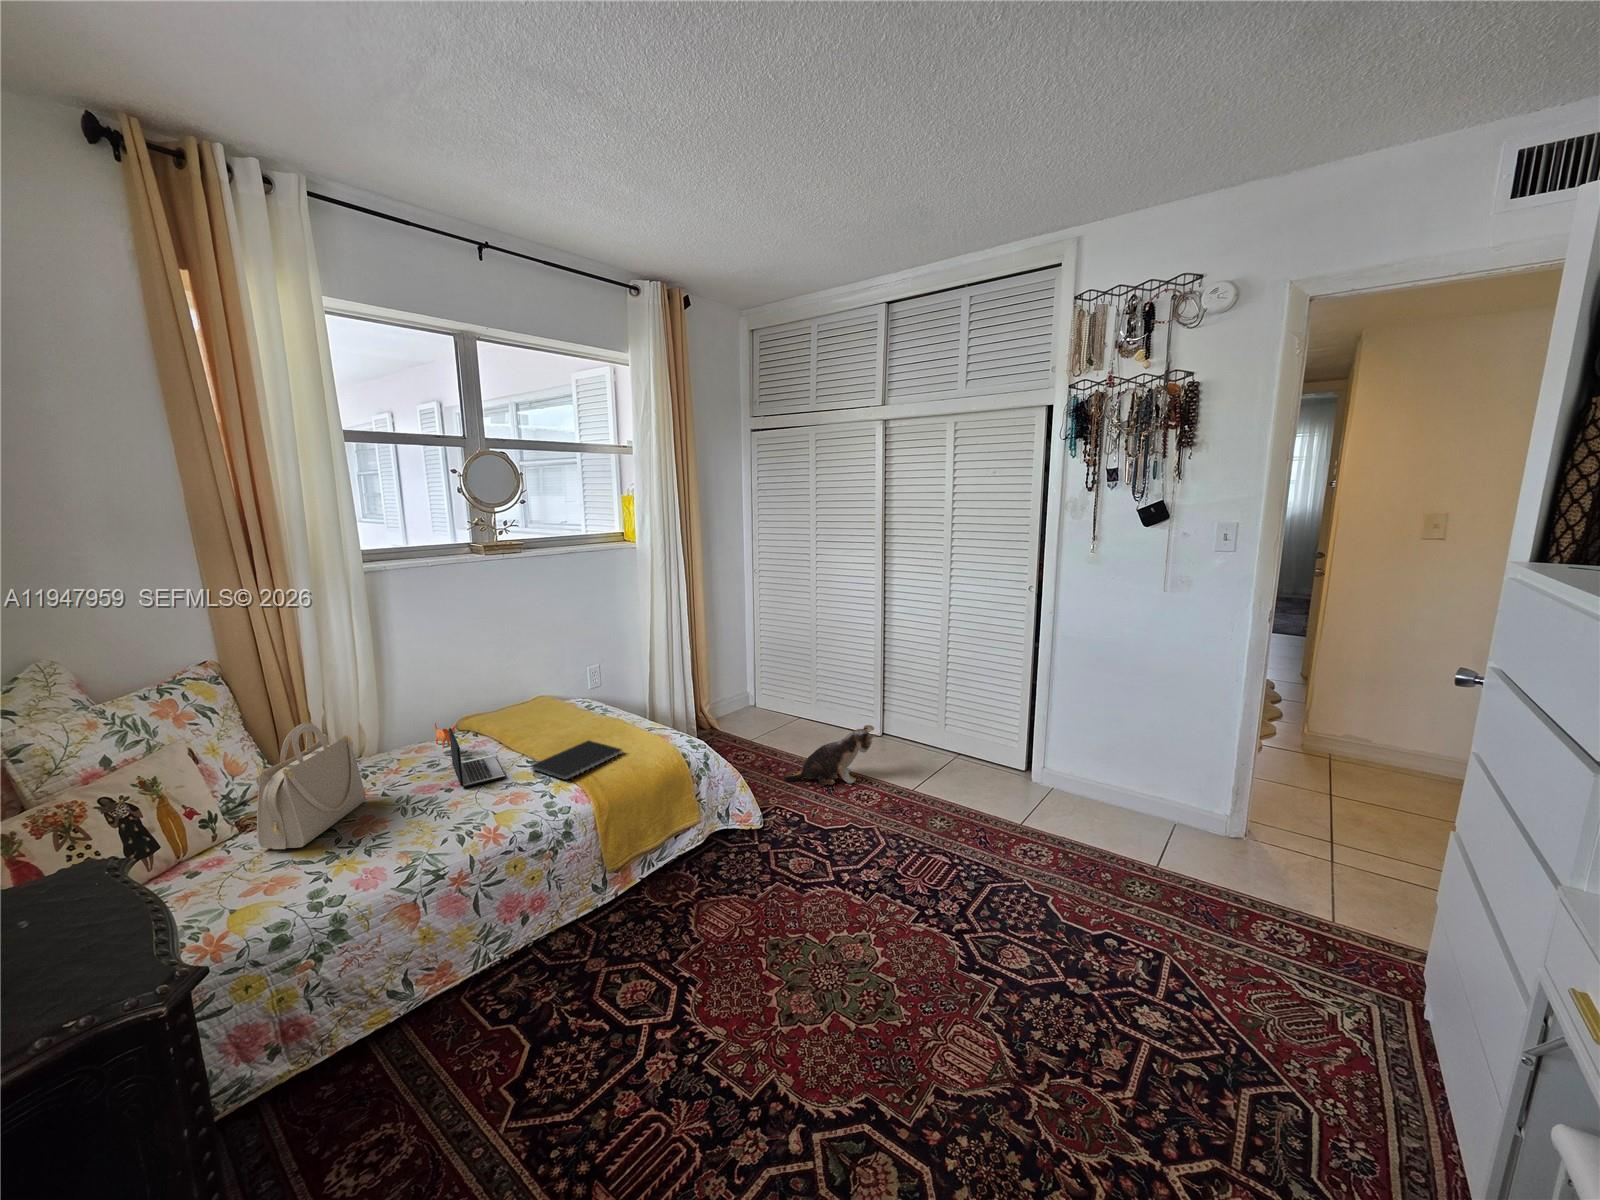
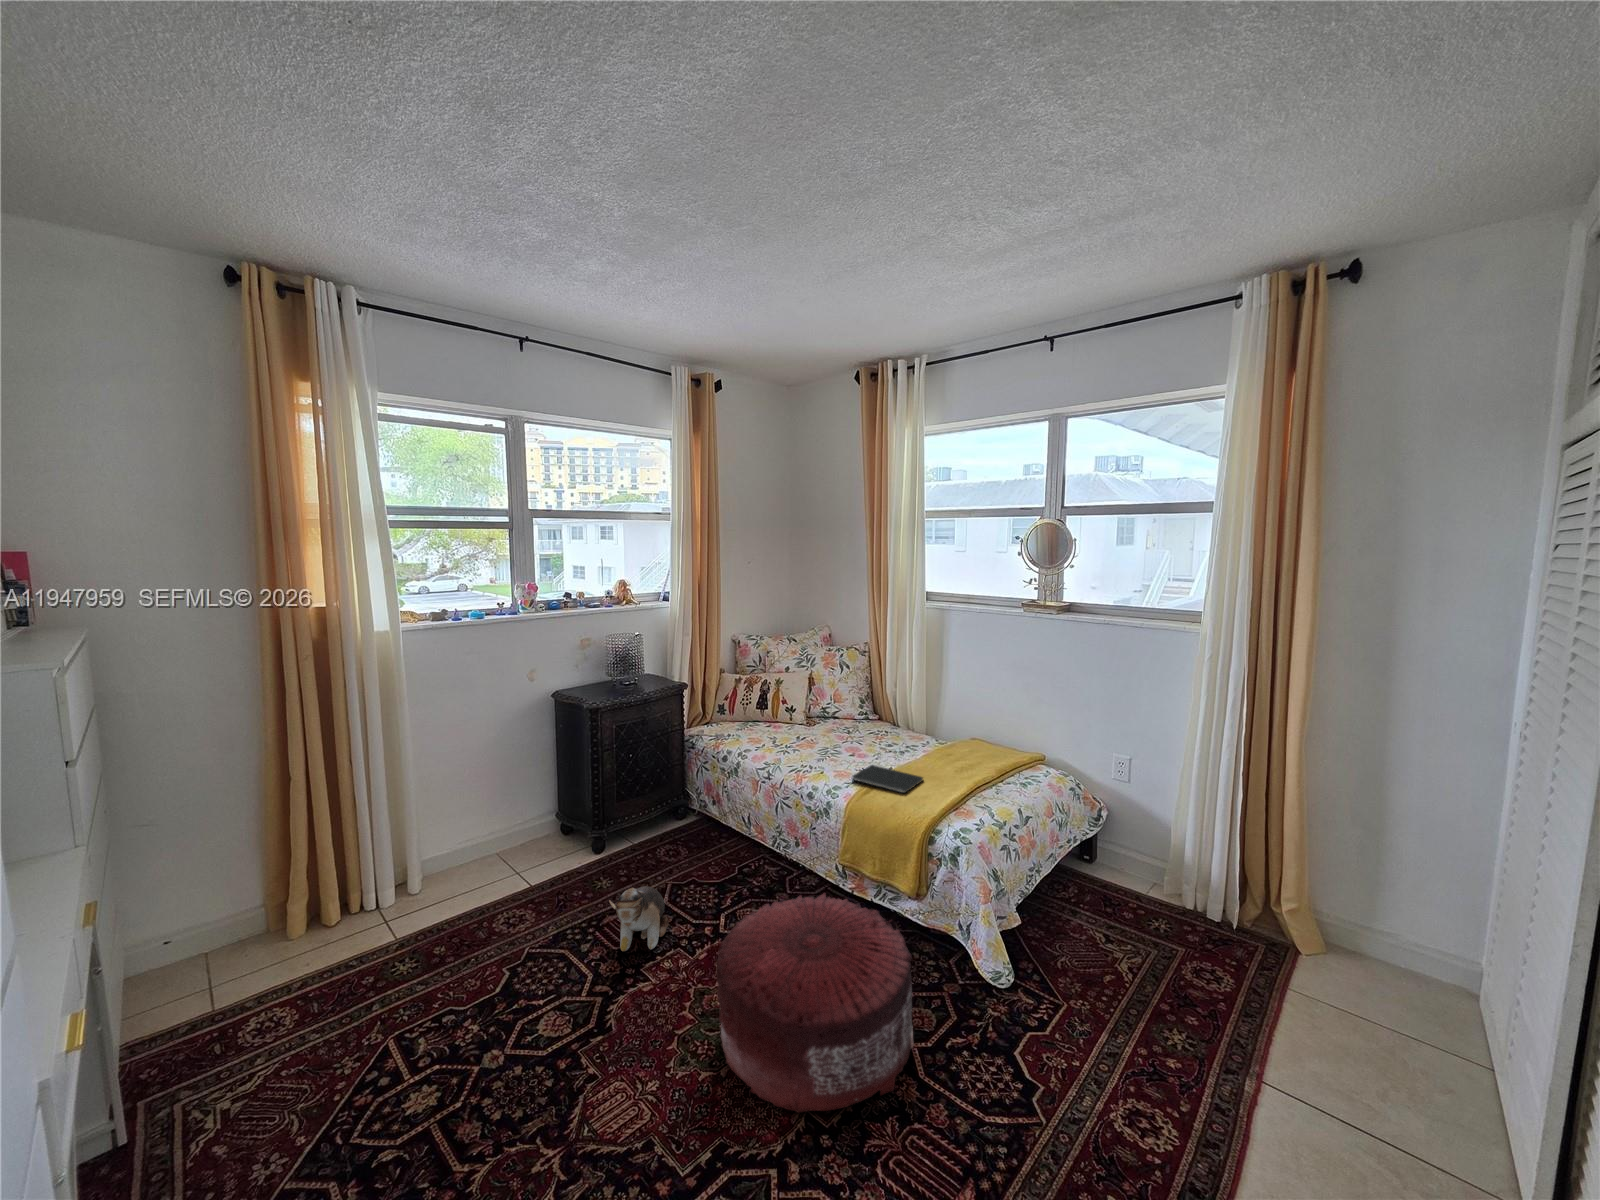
handbag: present [255,723,366,849] -> none [780,678,837,739]
laptop: present [435,723,505,788] -> none [845,720,904,763]
plush toy: present [784,725,876,785] -> present [609,886,669,951]
pouf: none [741,804,925,989] -> present [716,893,913,1113]

